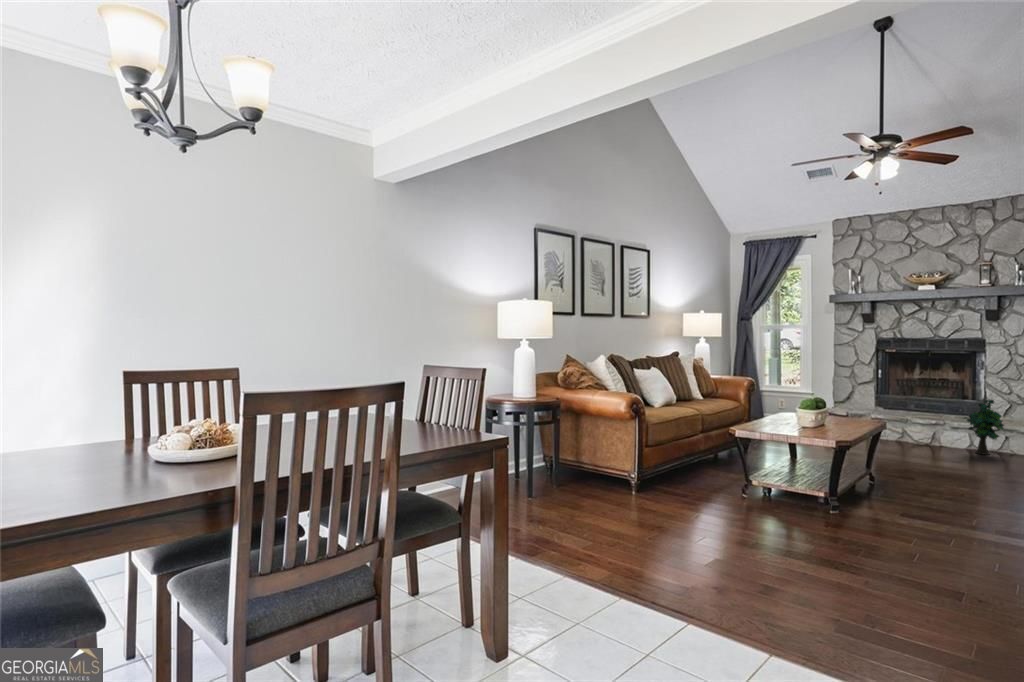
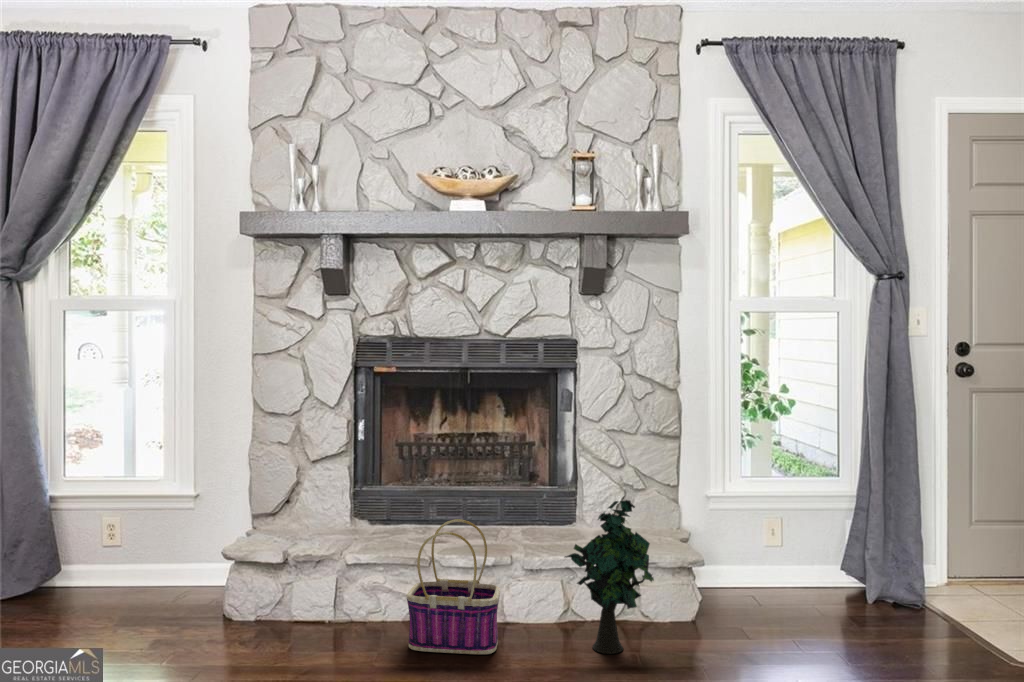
basket: none [894,403,934,448] -> present [407,520,500,654]

